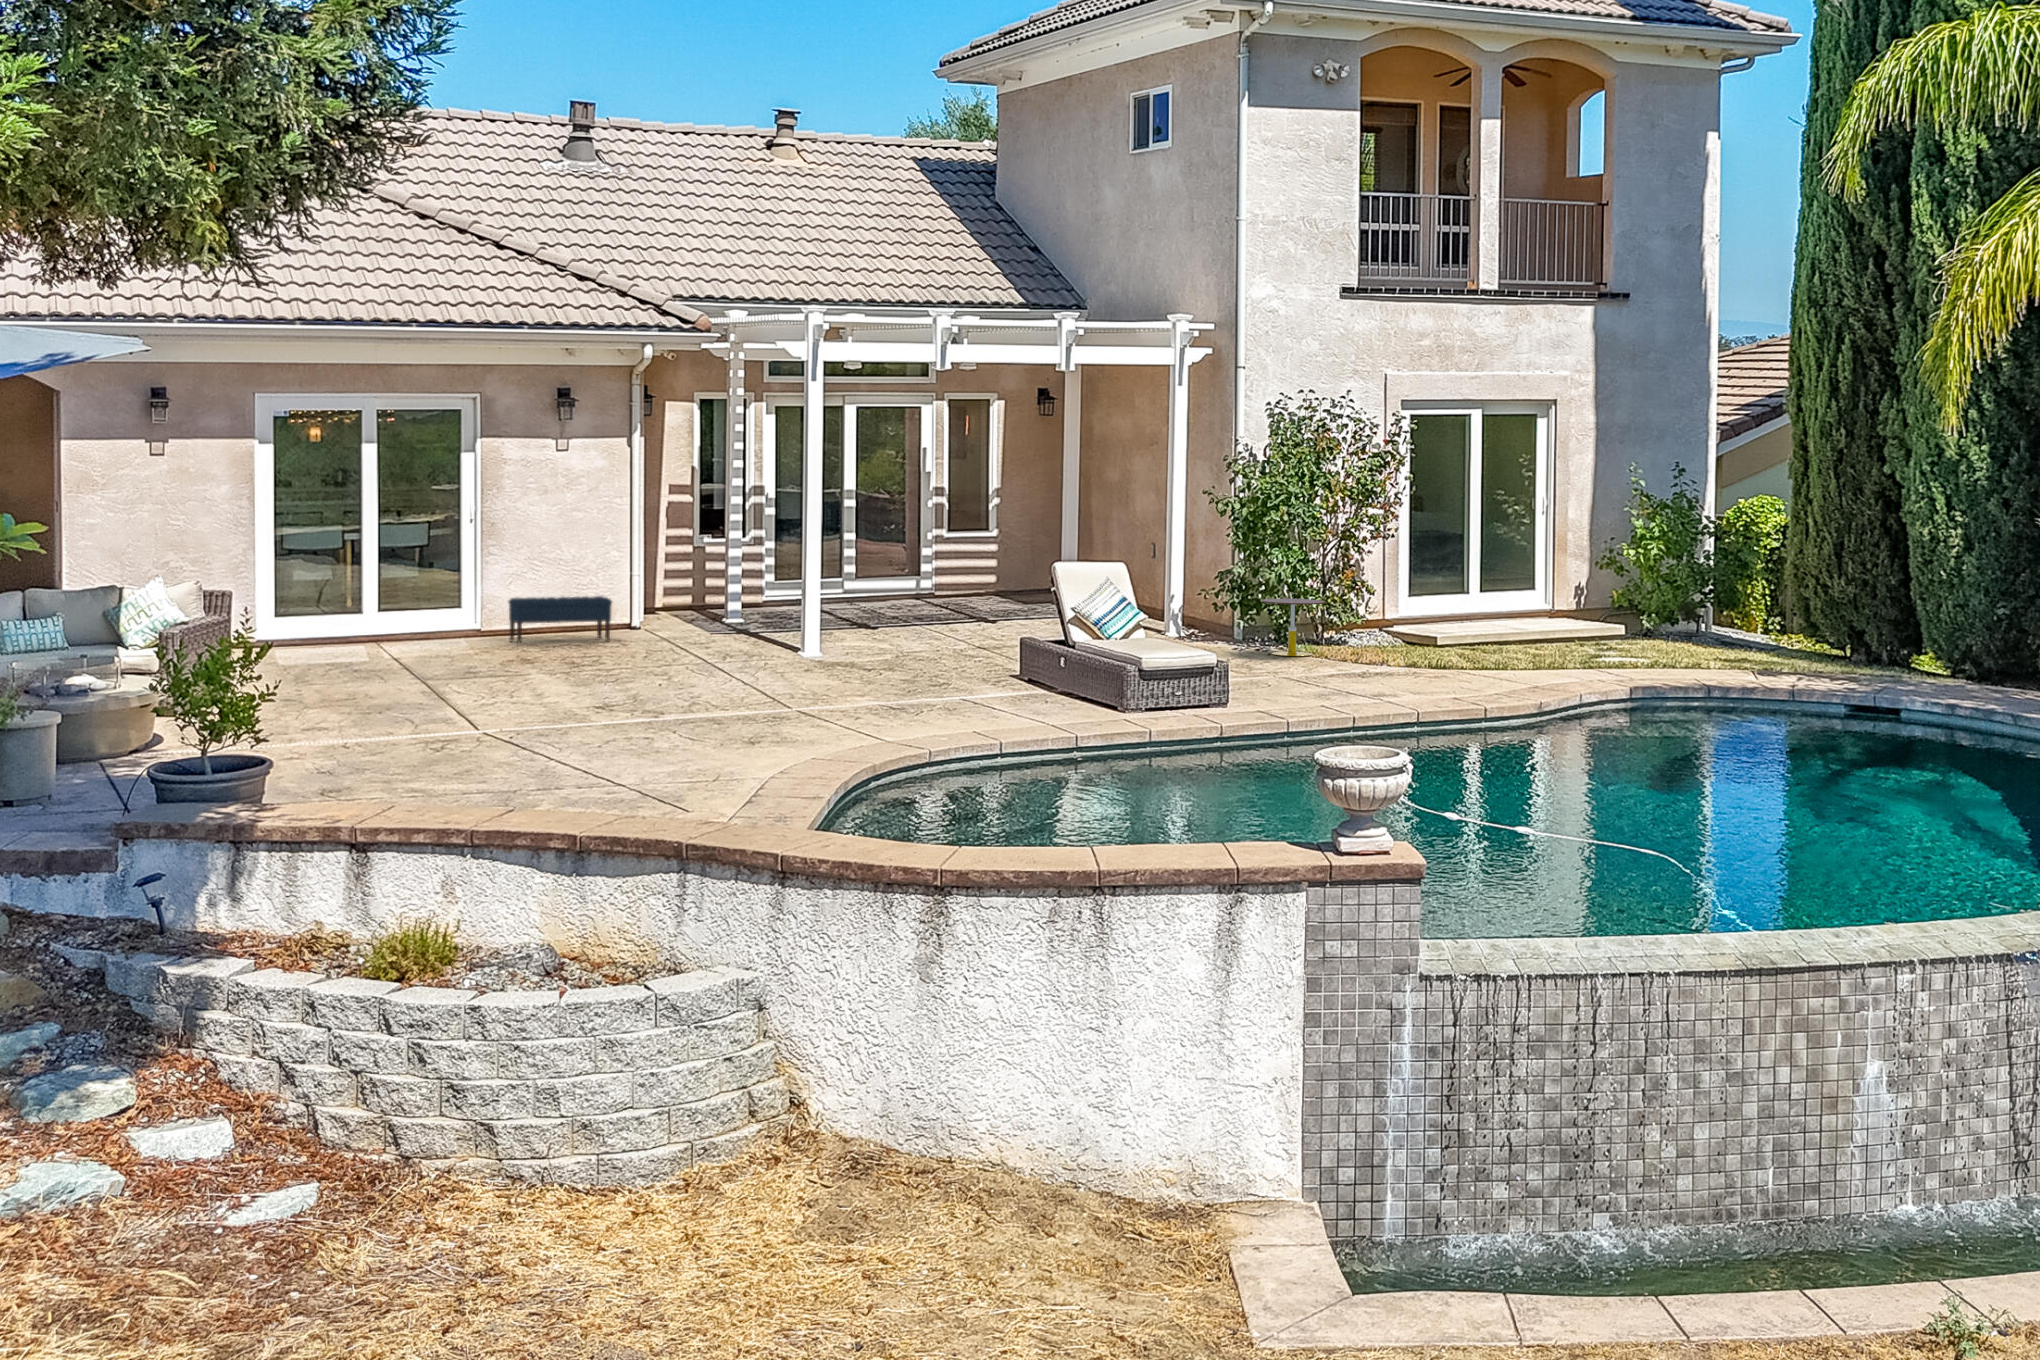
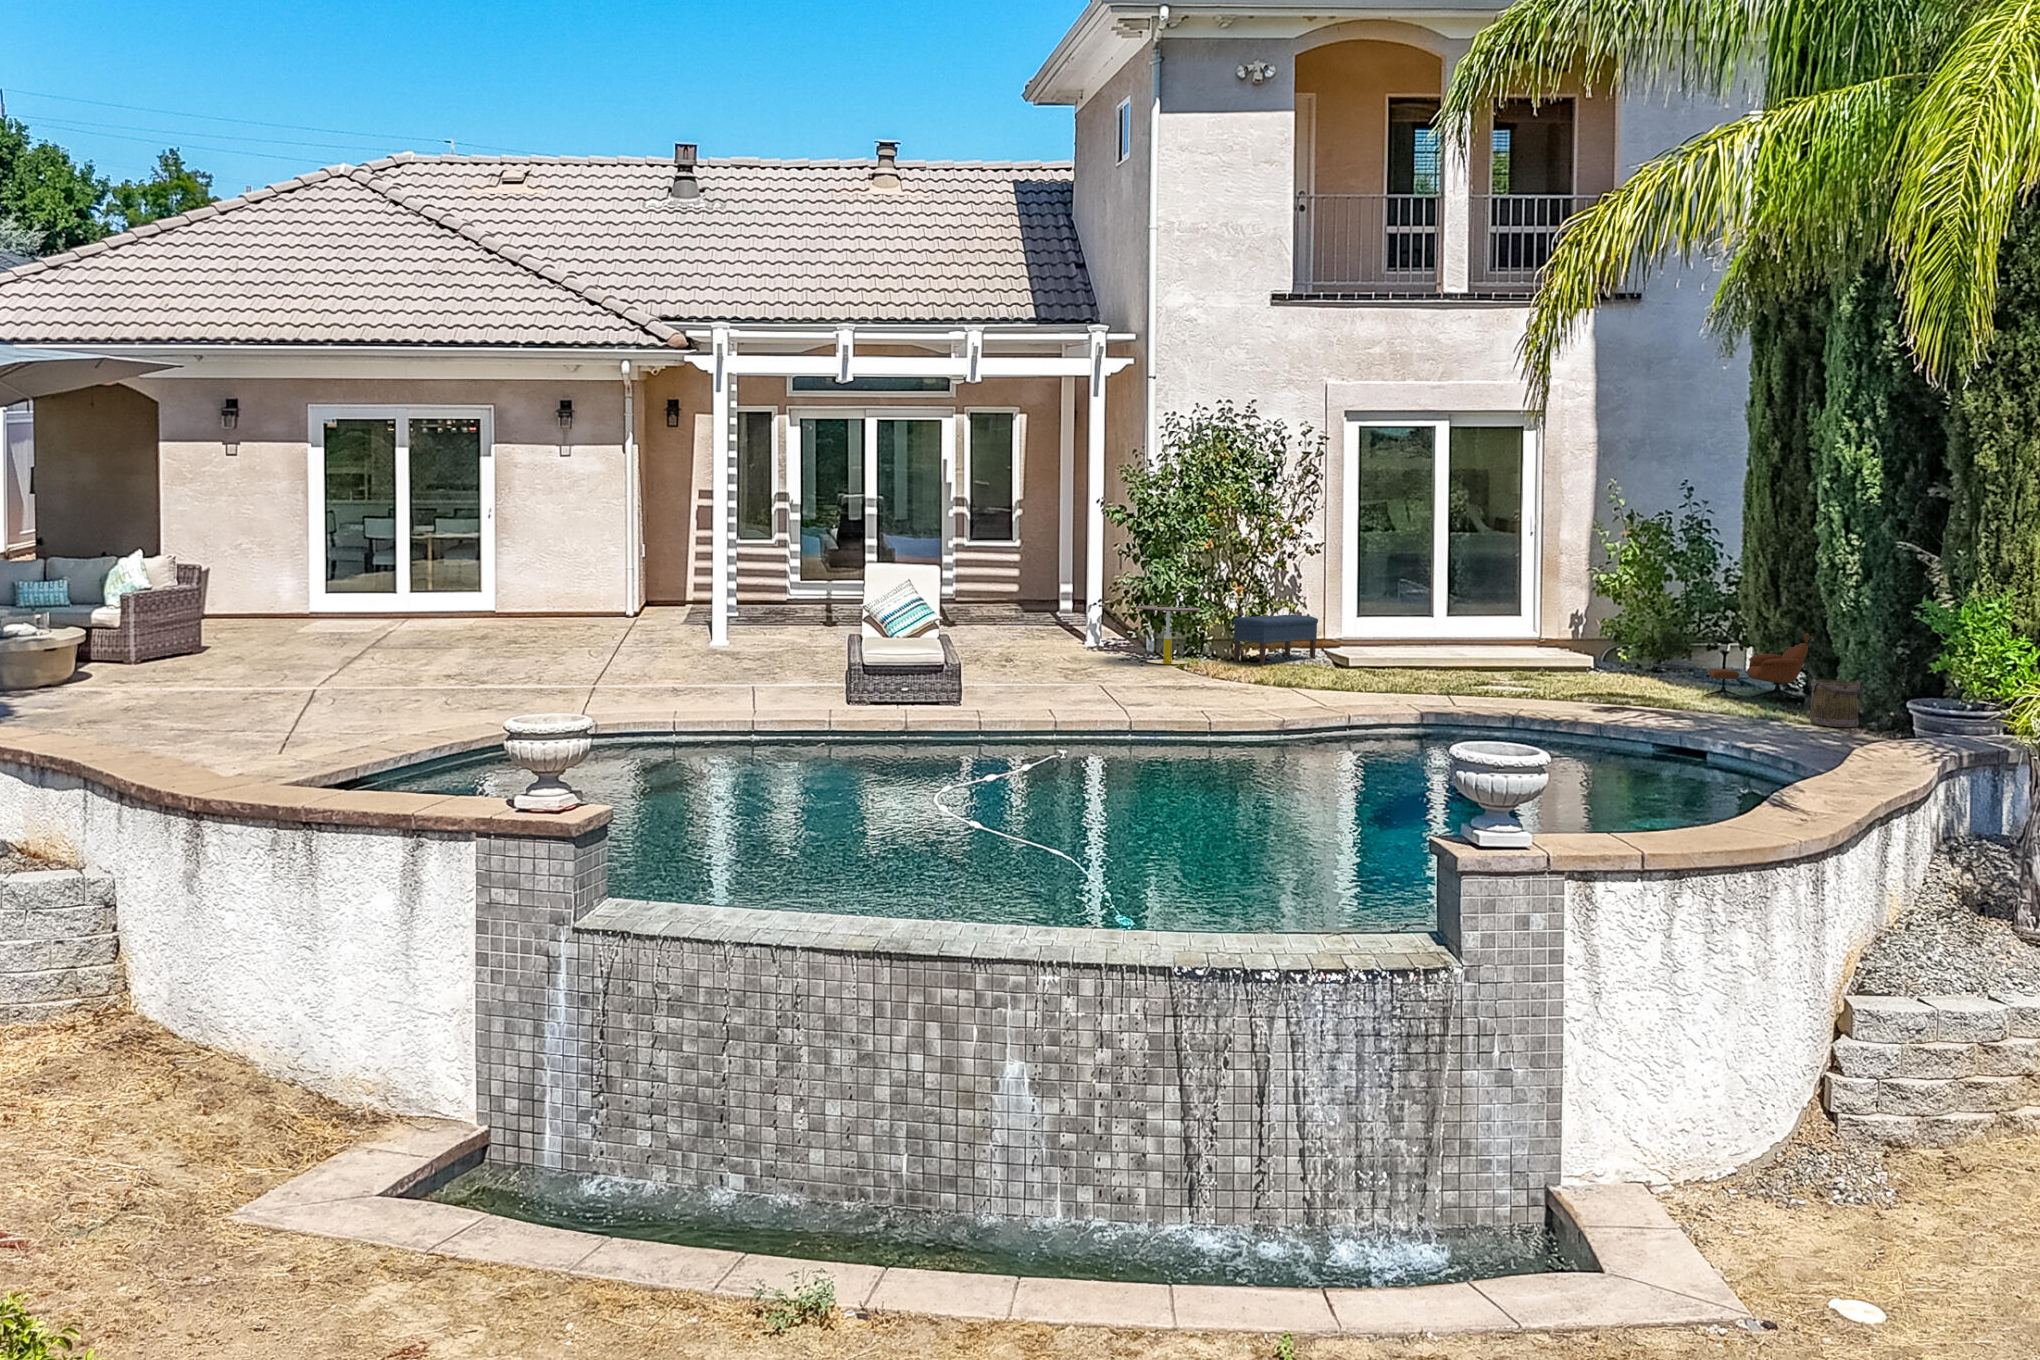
bench: present [509,596,612,644] -> present [1233,615,1318,664]
lounge chair: none [1767,598,1846,661] -> present [1704,633,1809,701]
bucket: none [1882,641,1924,680] -> present [1810,679,1864,727]

